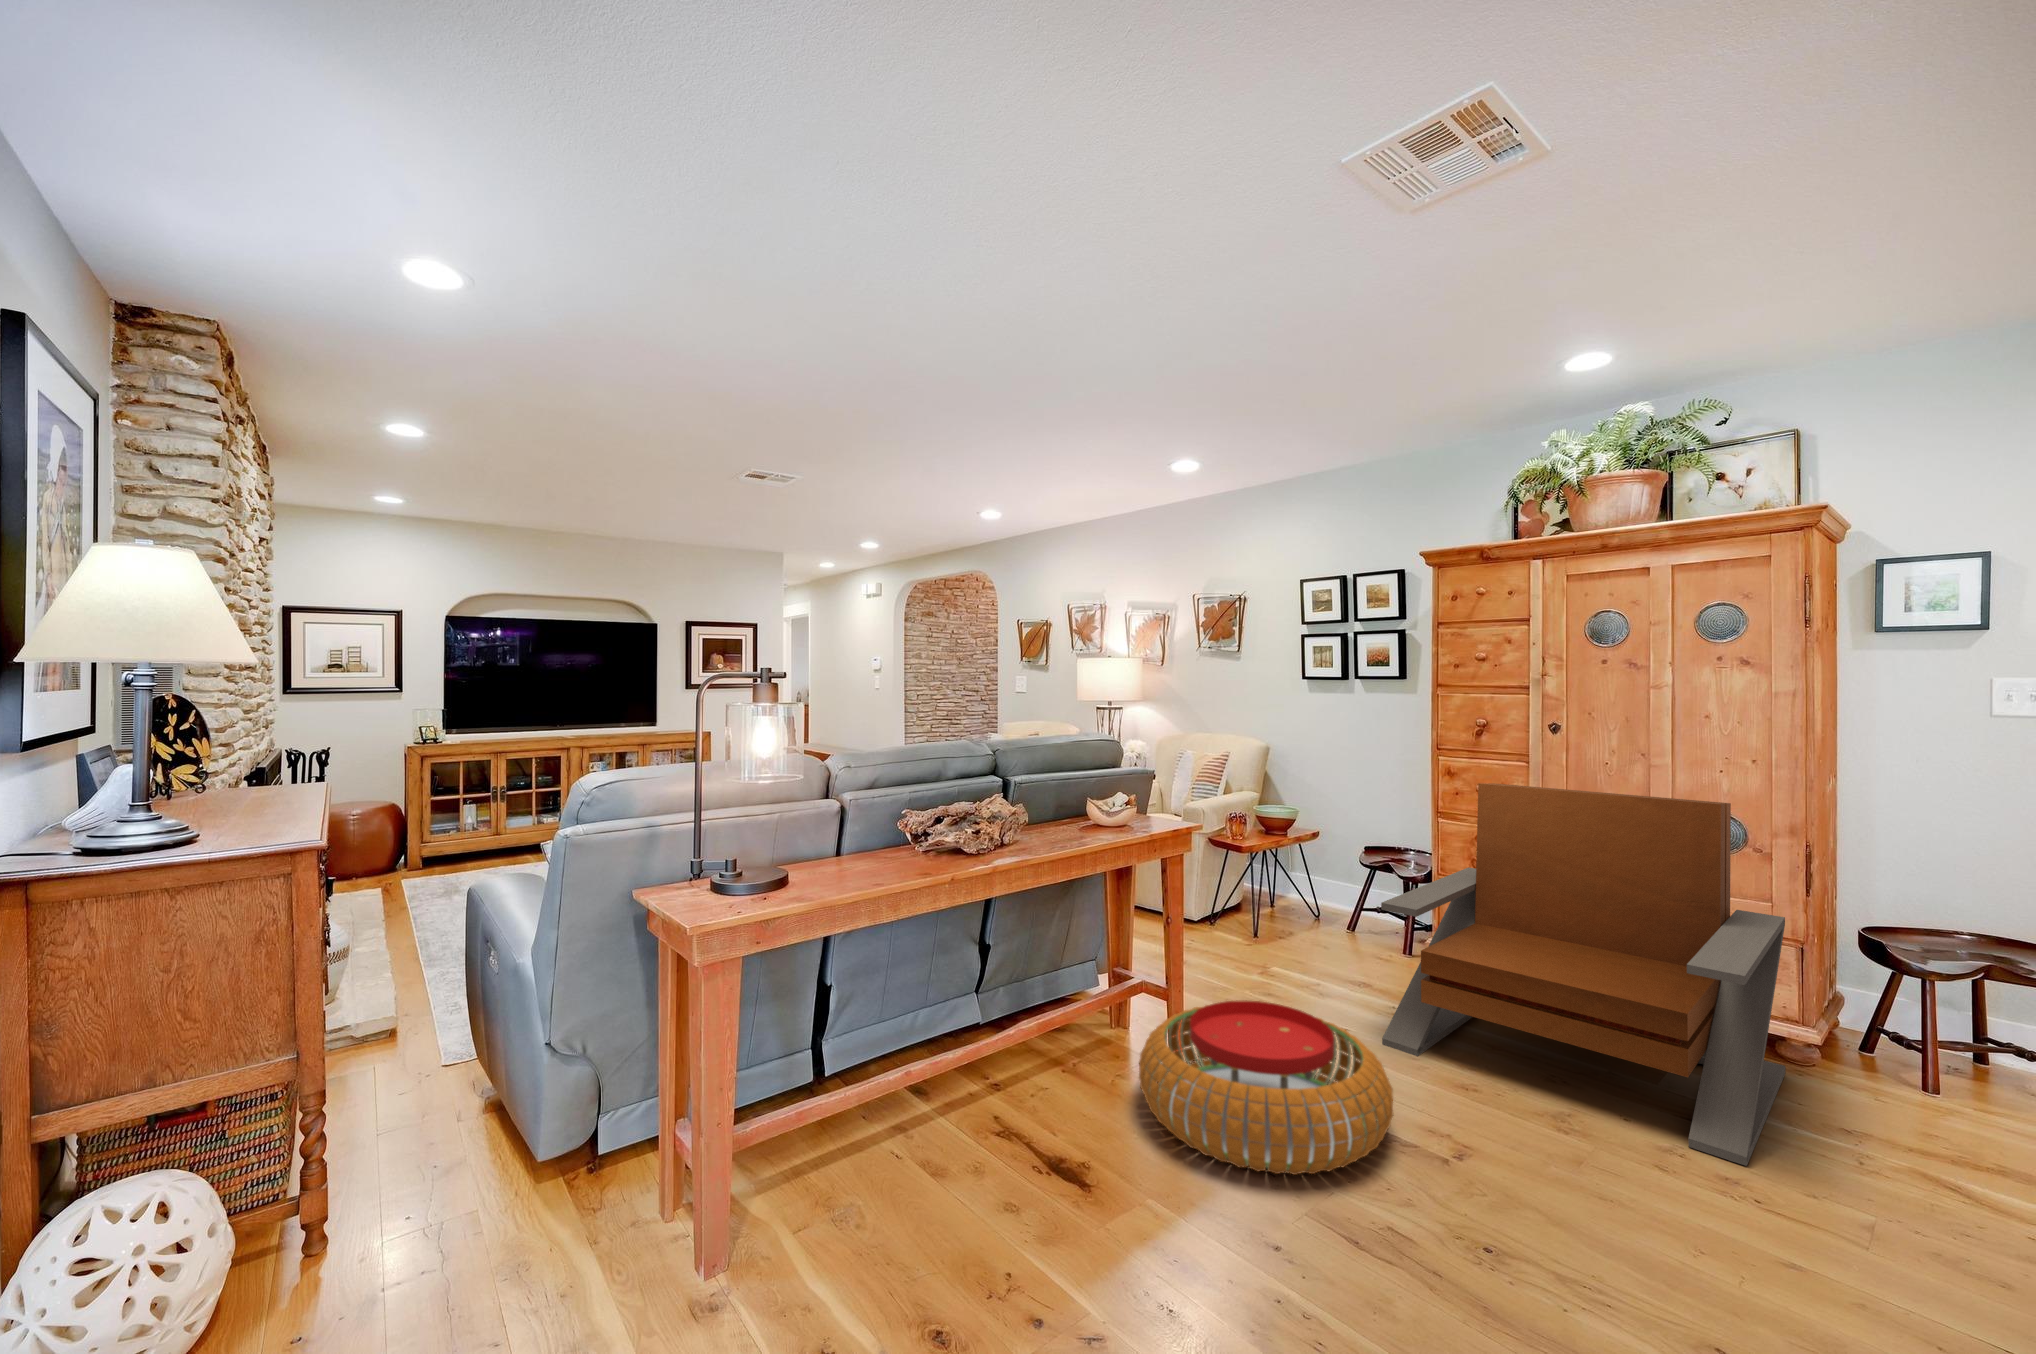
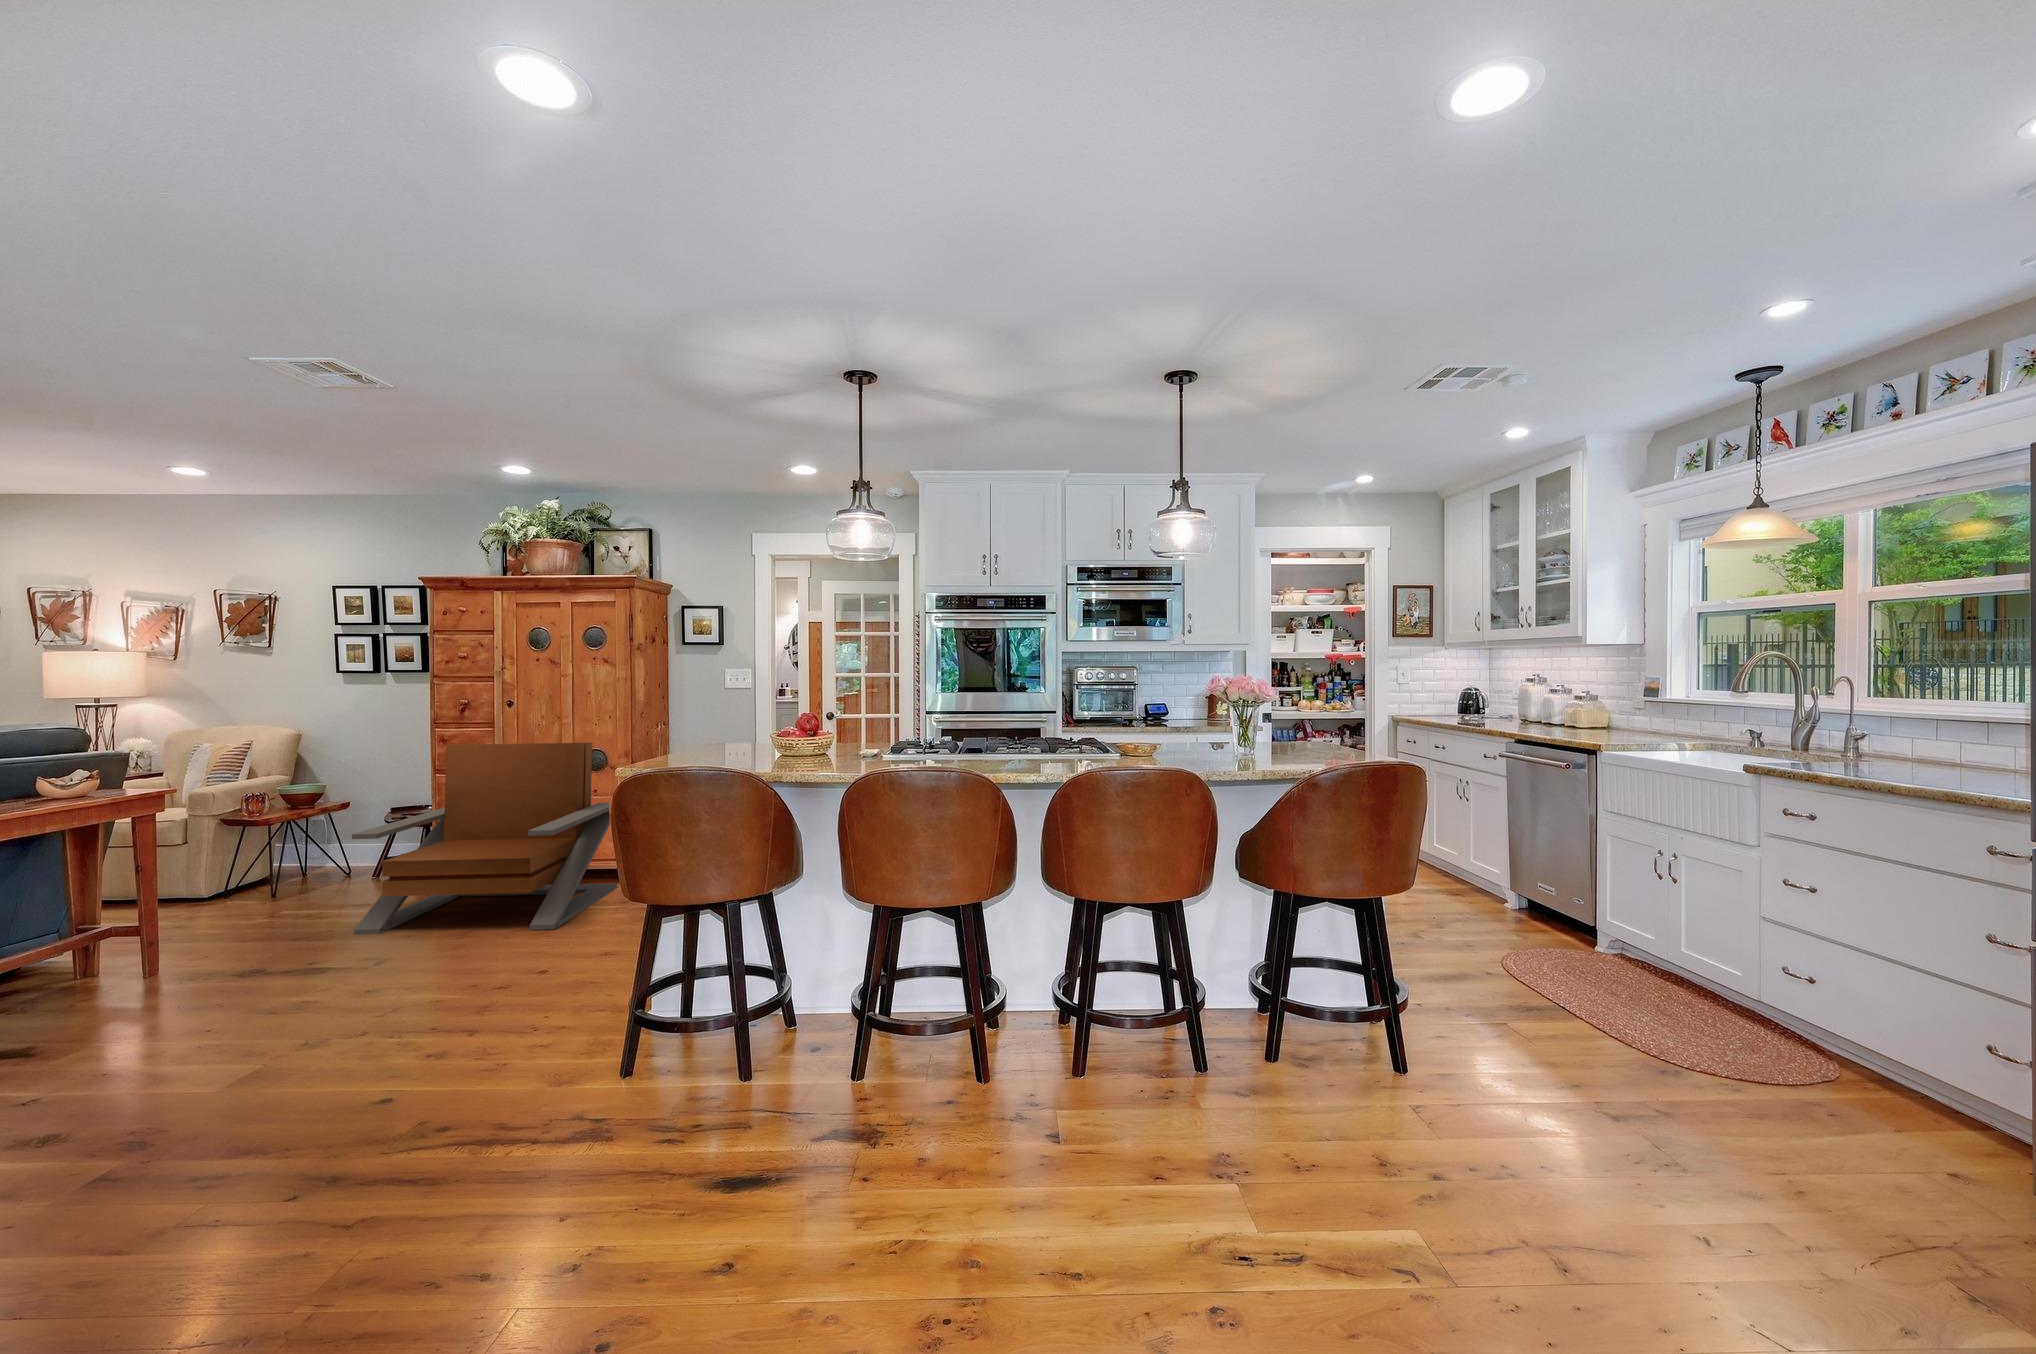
pouf: present [1139,1001,1393,1175] -> none [83,915,328,1025]

